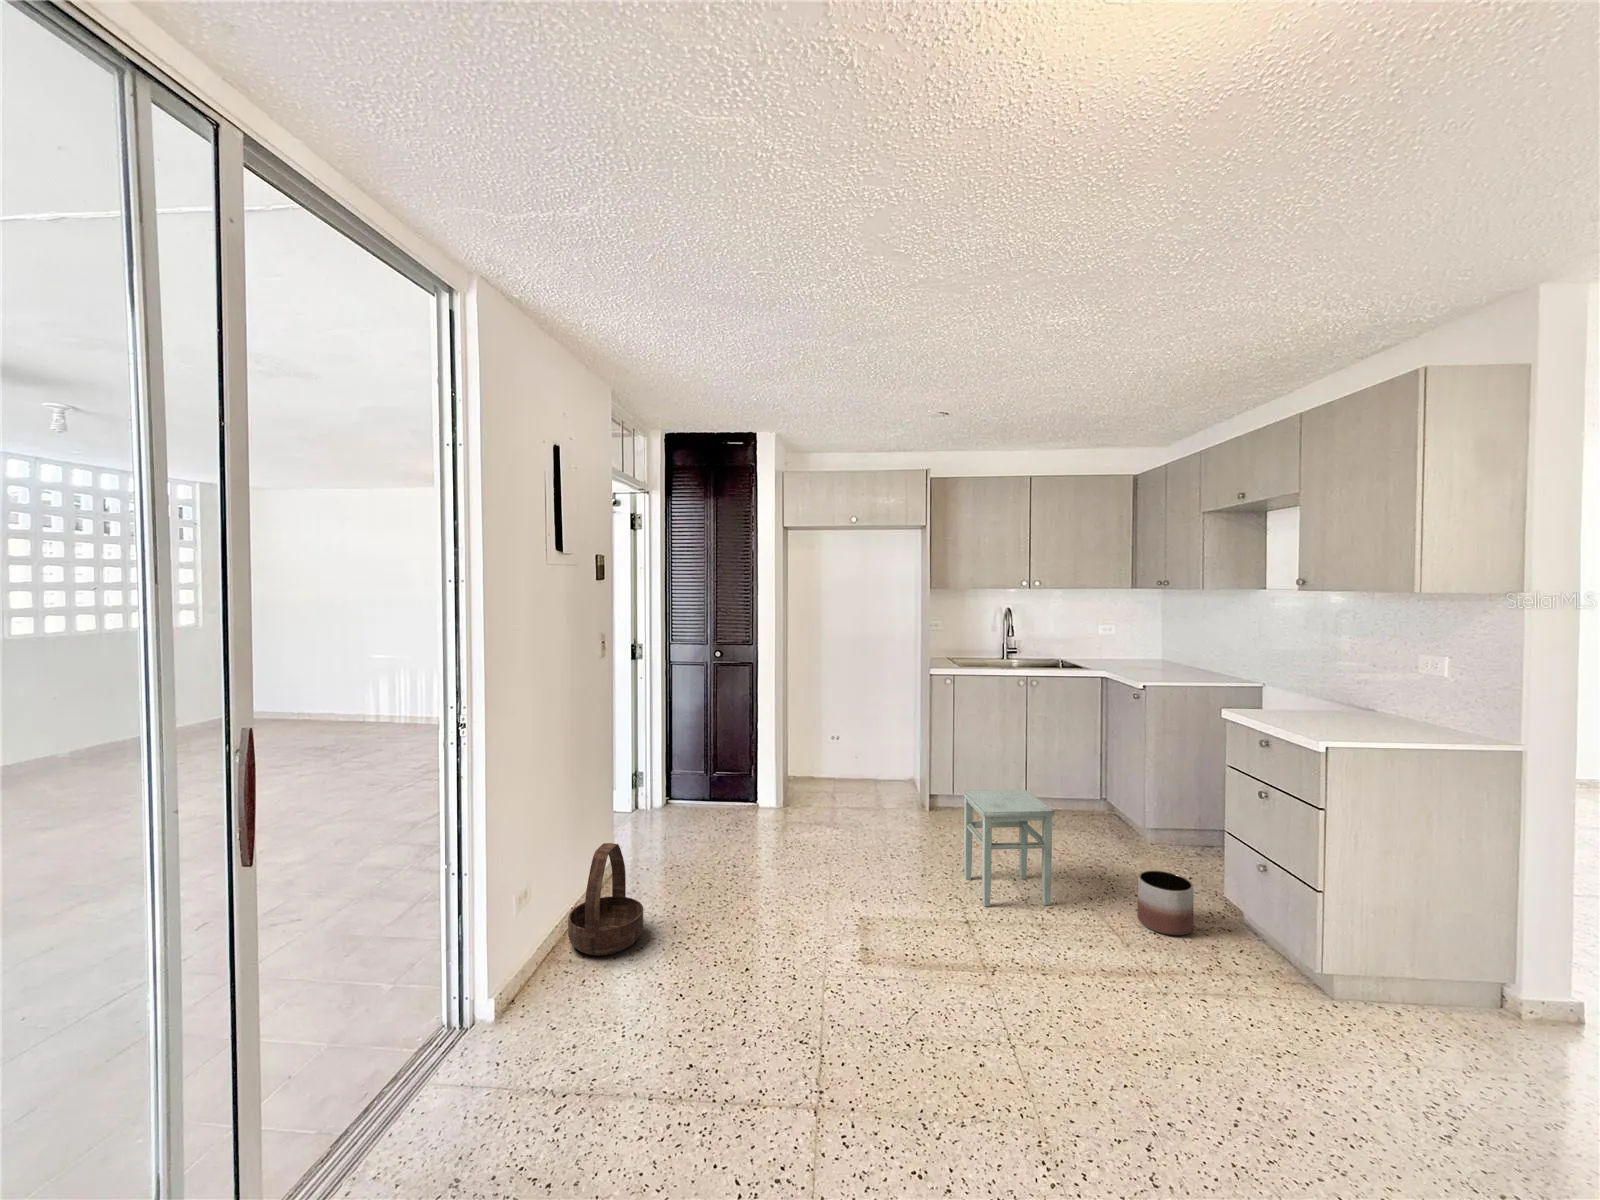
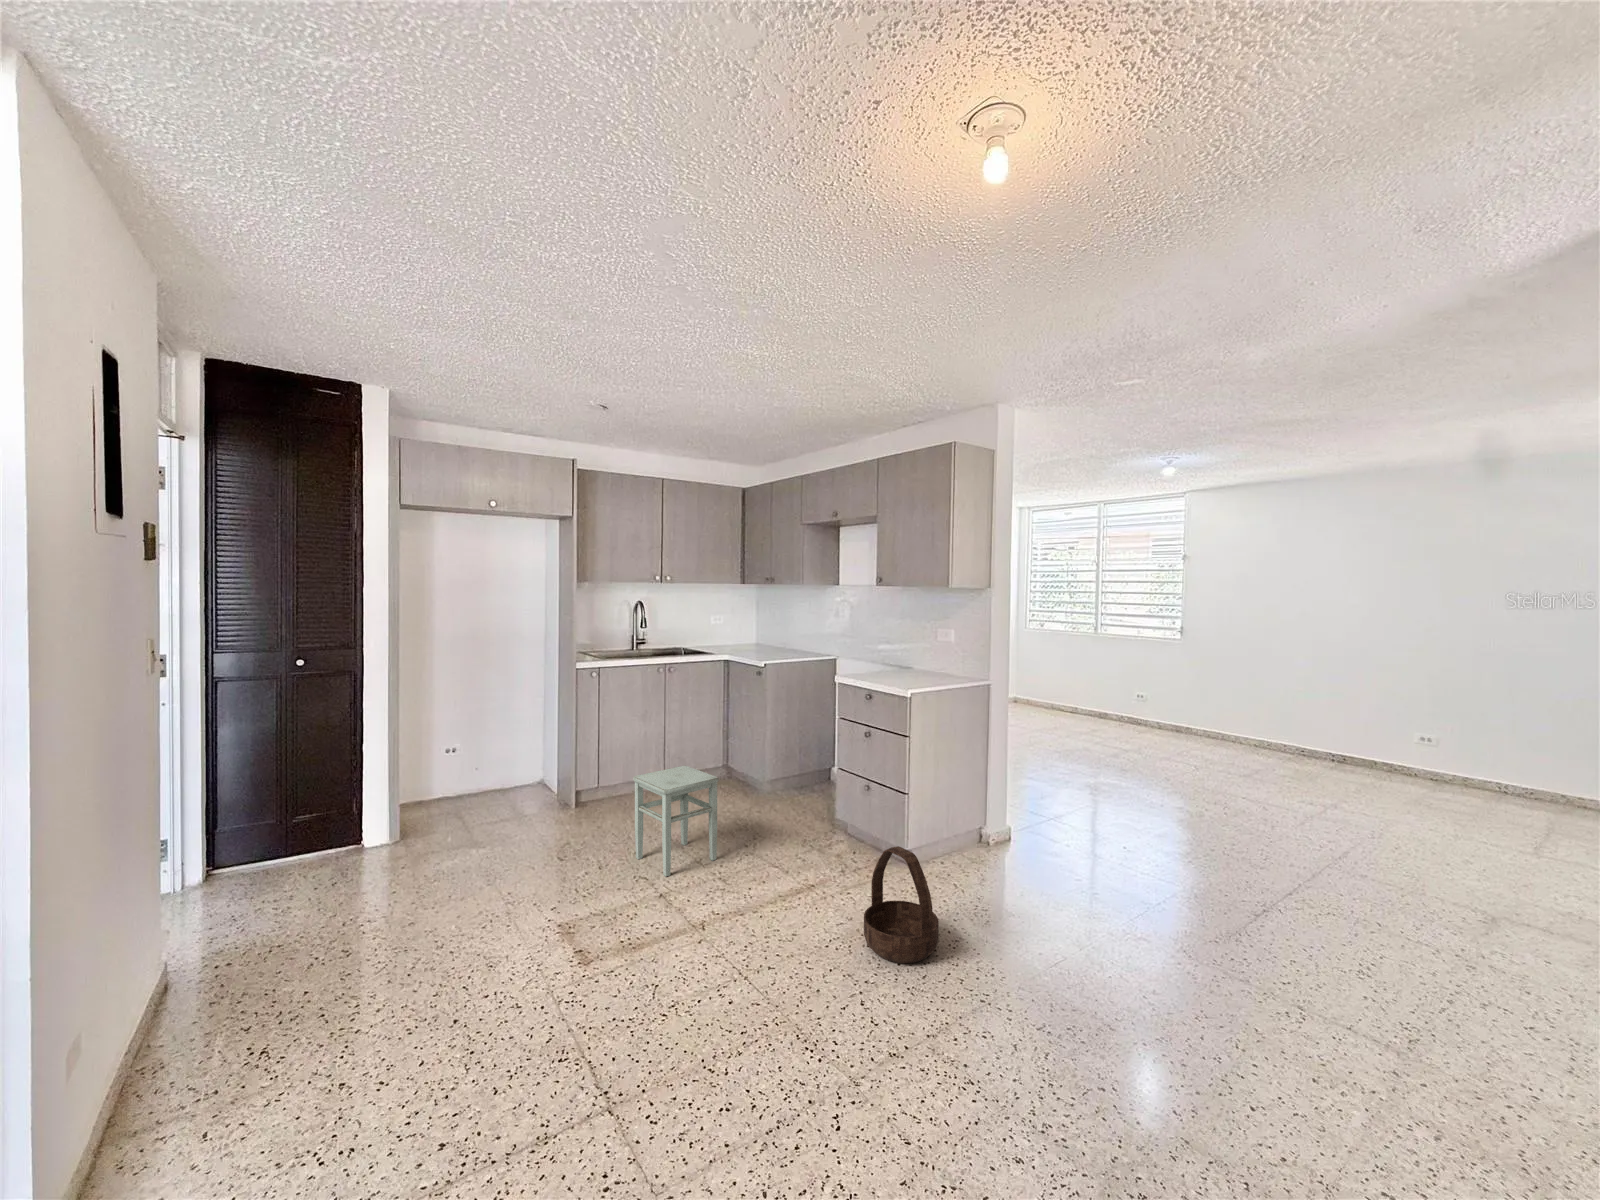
basket: present [568,843,643,956] -> present [864,846,939,963]
planter: present [1137,871,1194,935] -> none [781,808,820,856]

